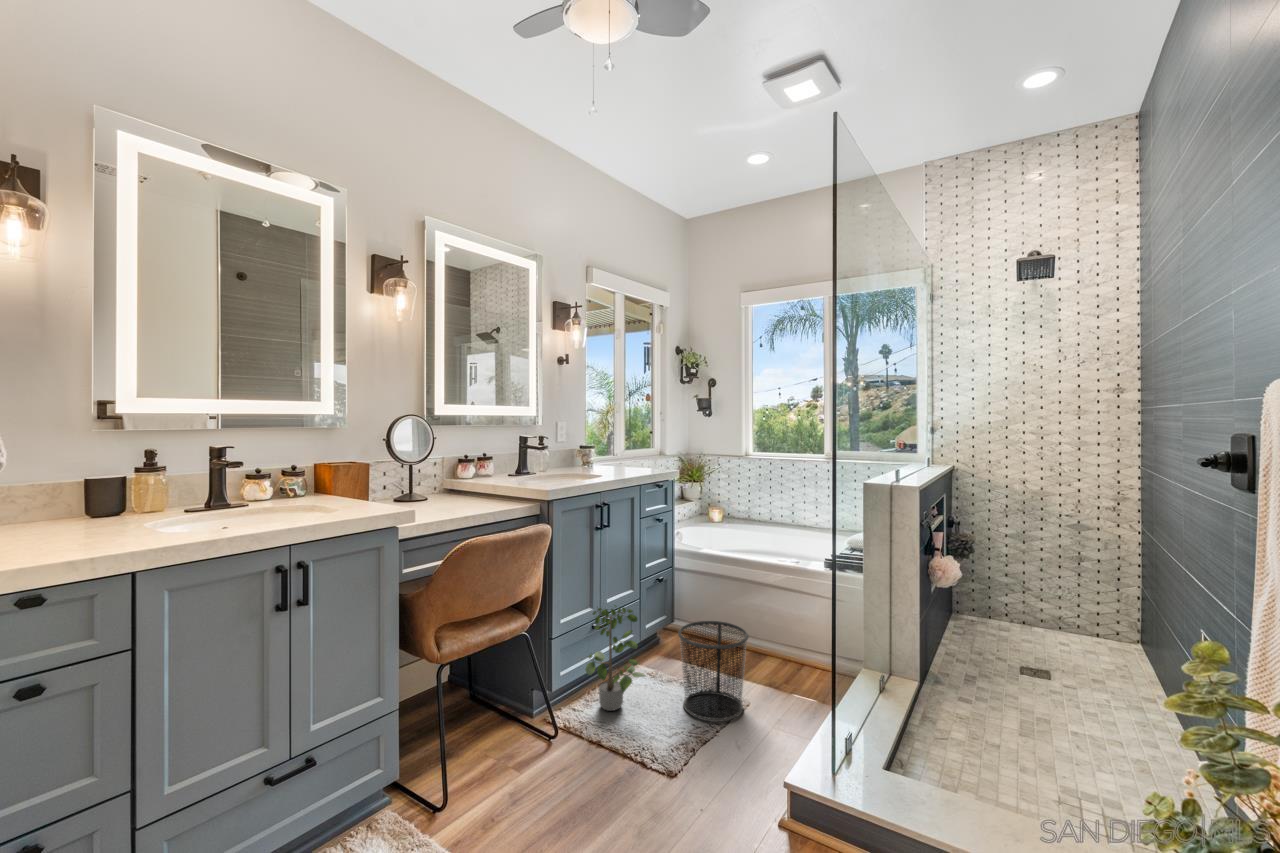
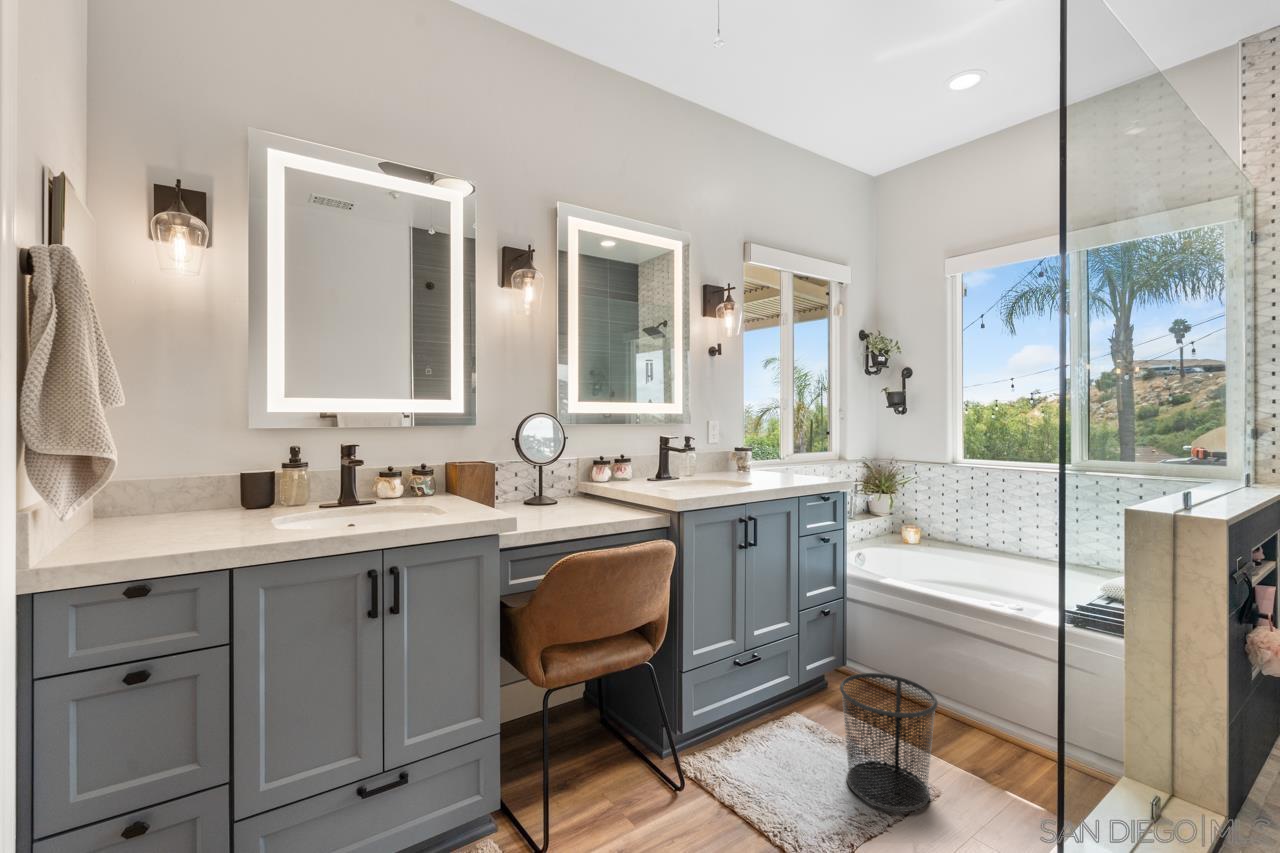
potted plant: present [585,606,645,711] -> none [722,638,798,768]

